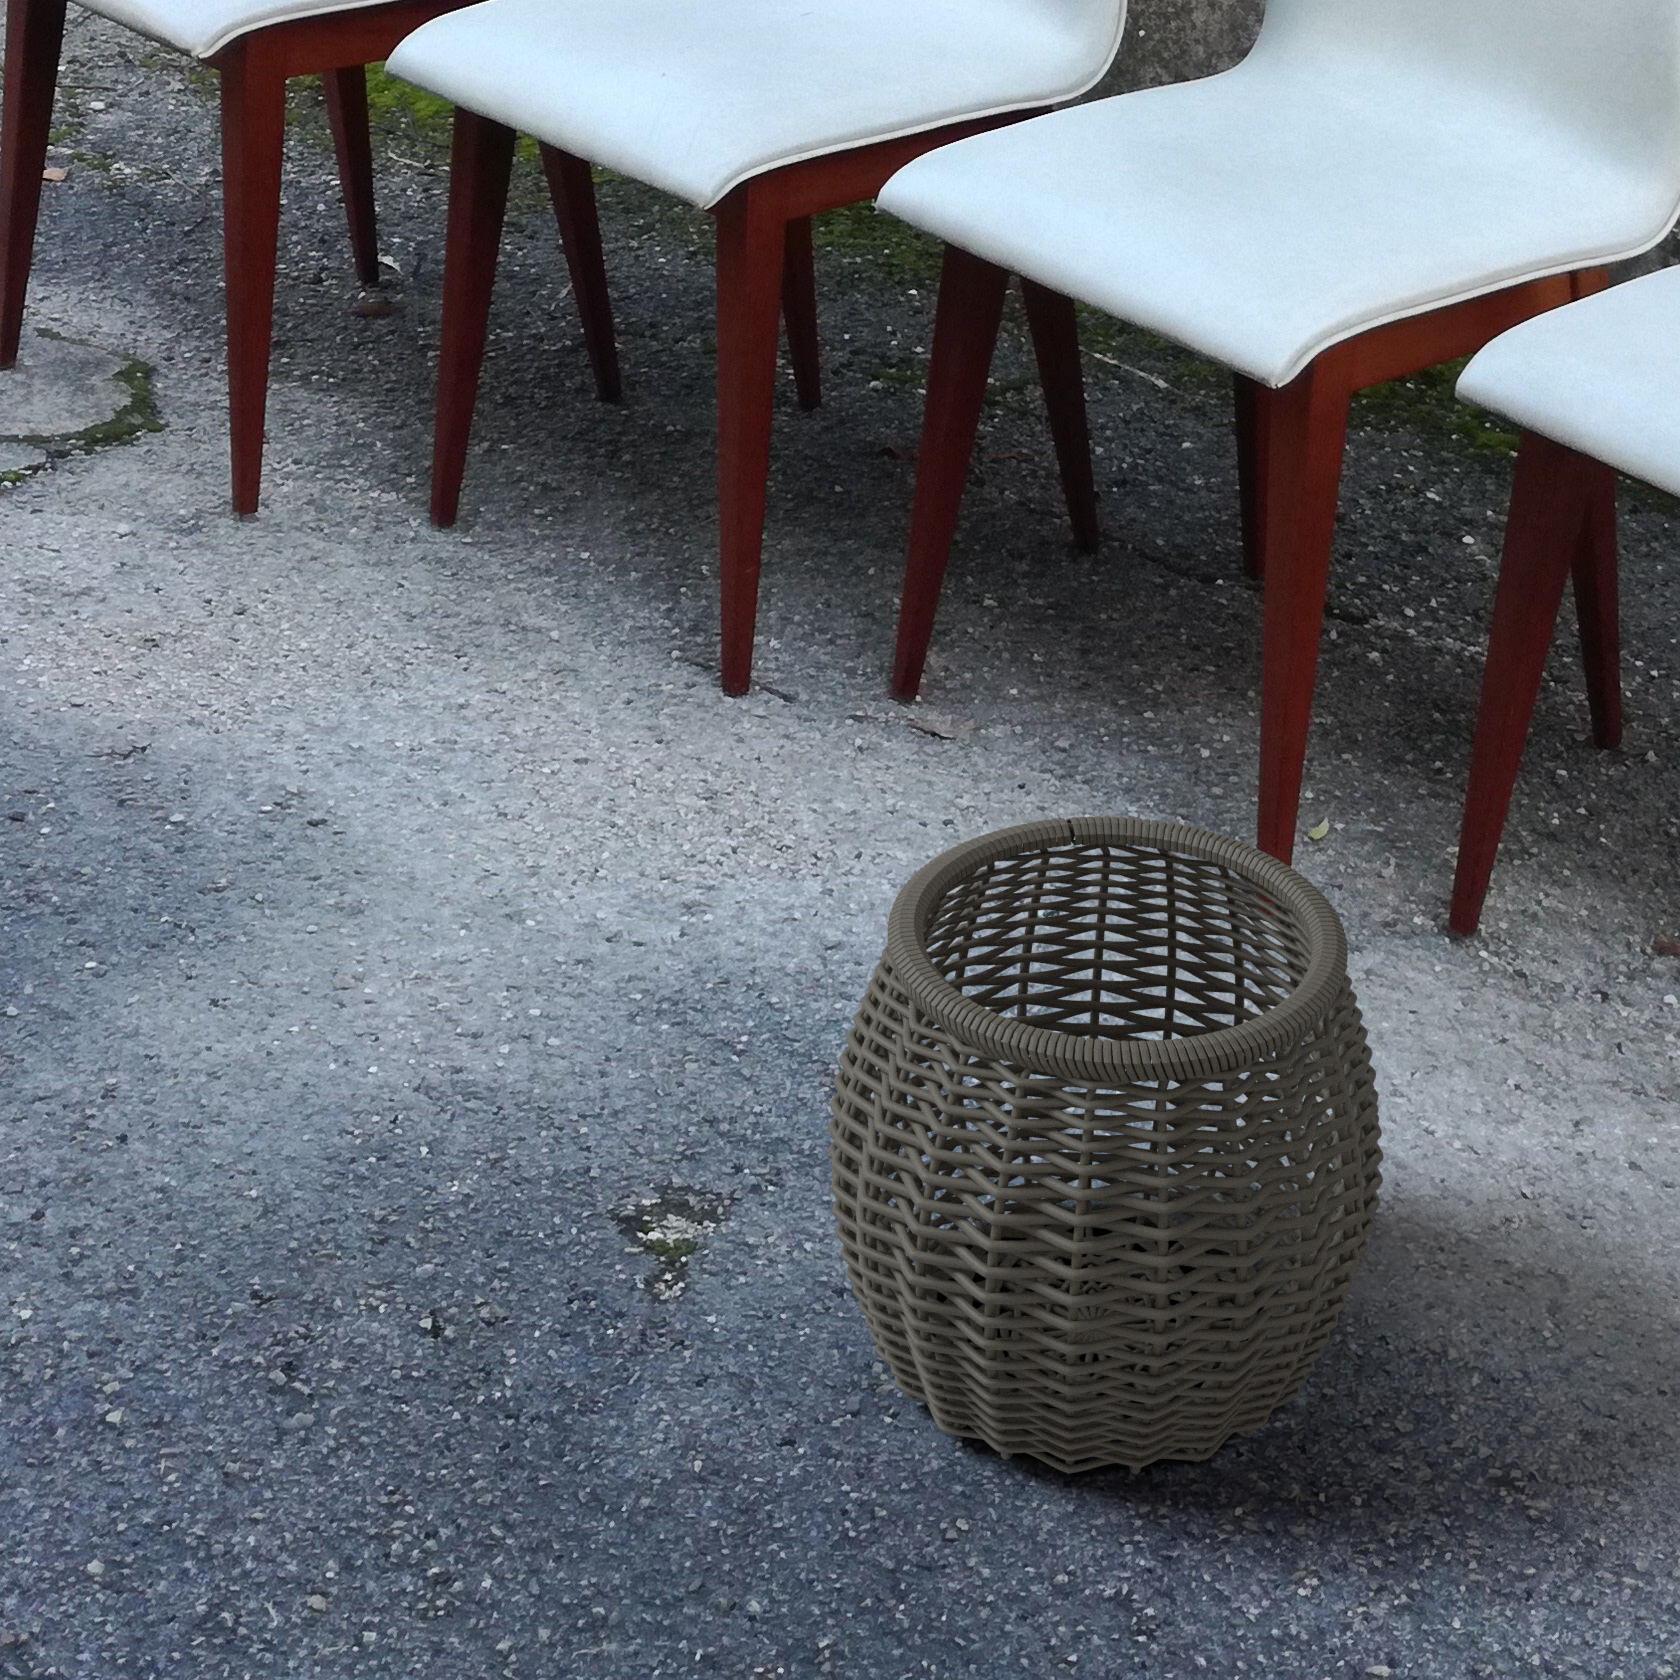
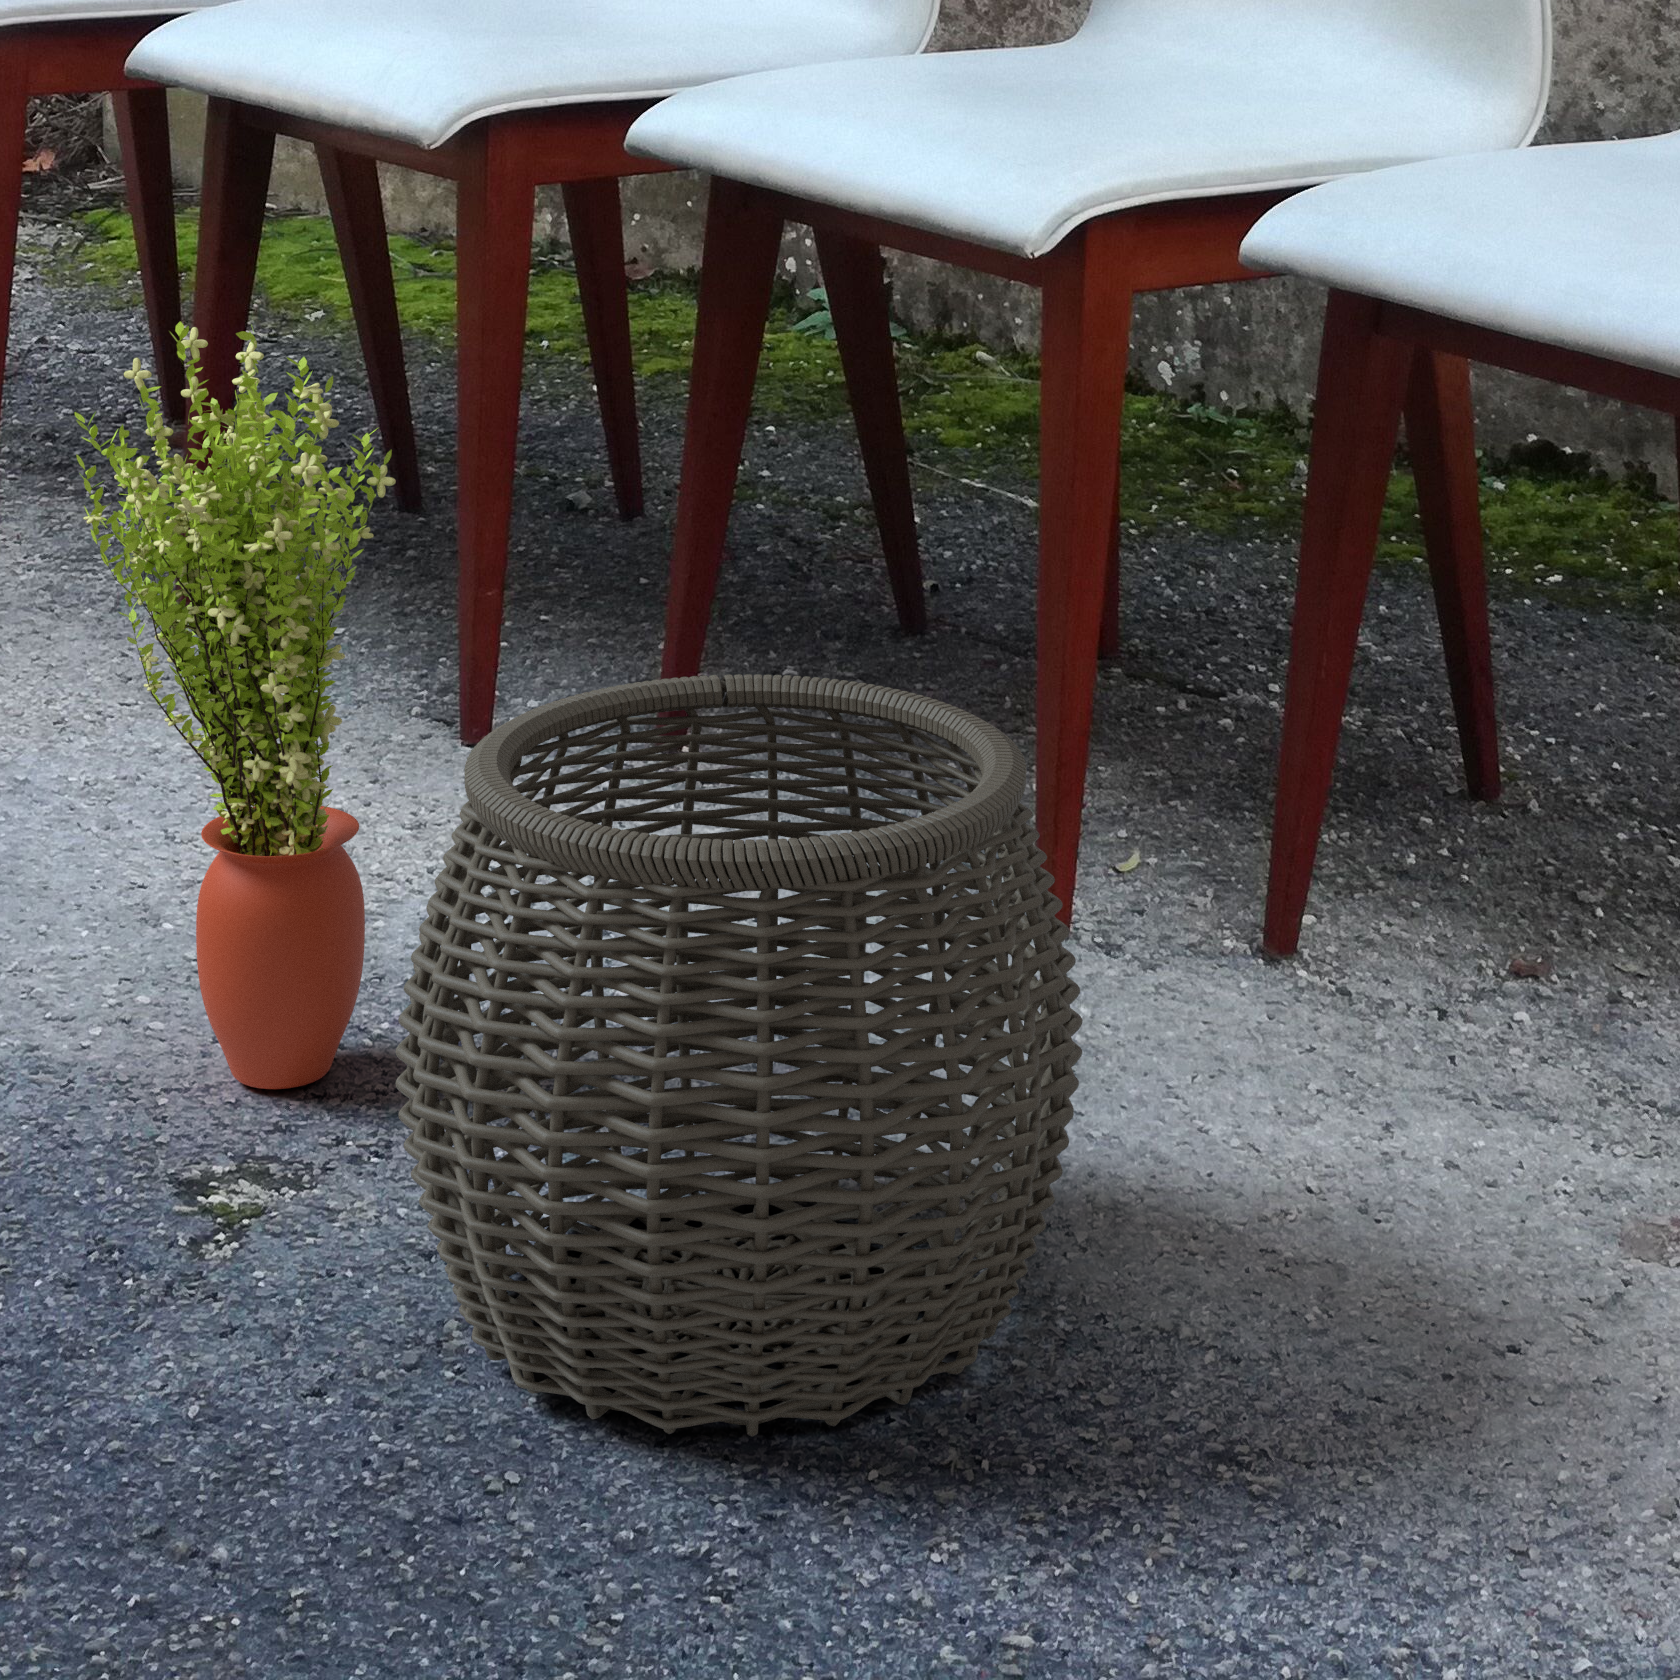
potted plant: none [486,477,766,1103] -> present [75,322,396,1089]

